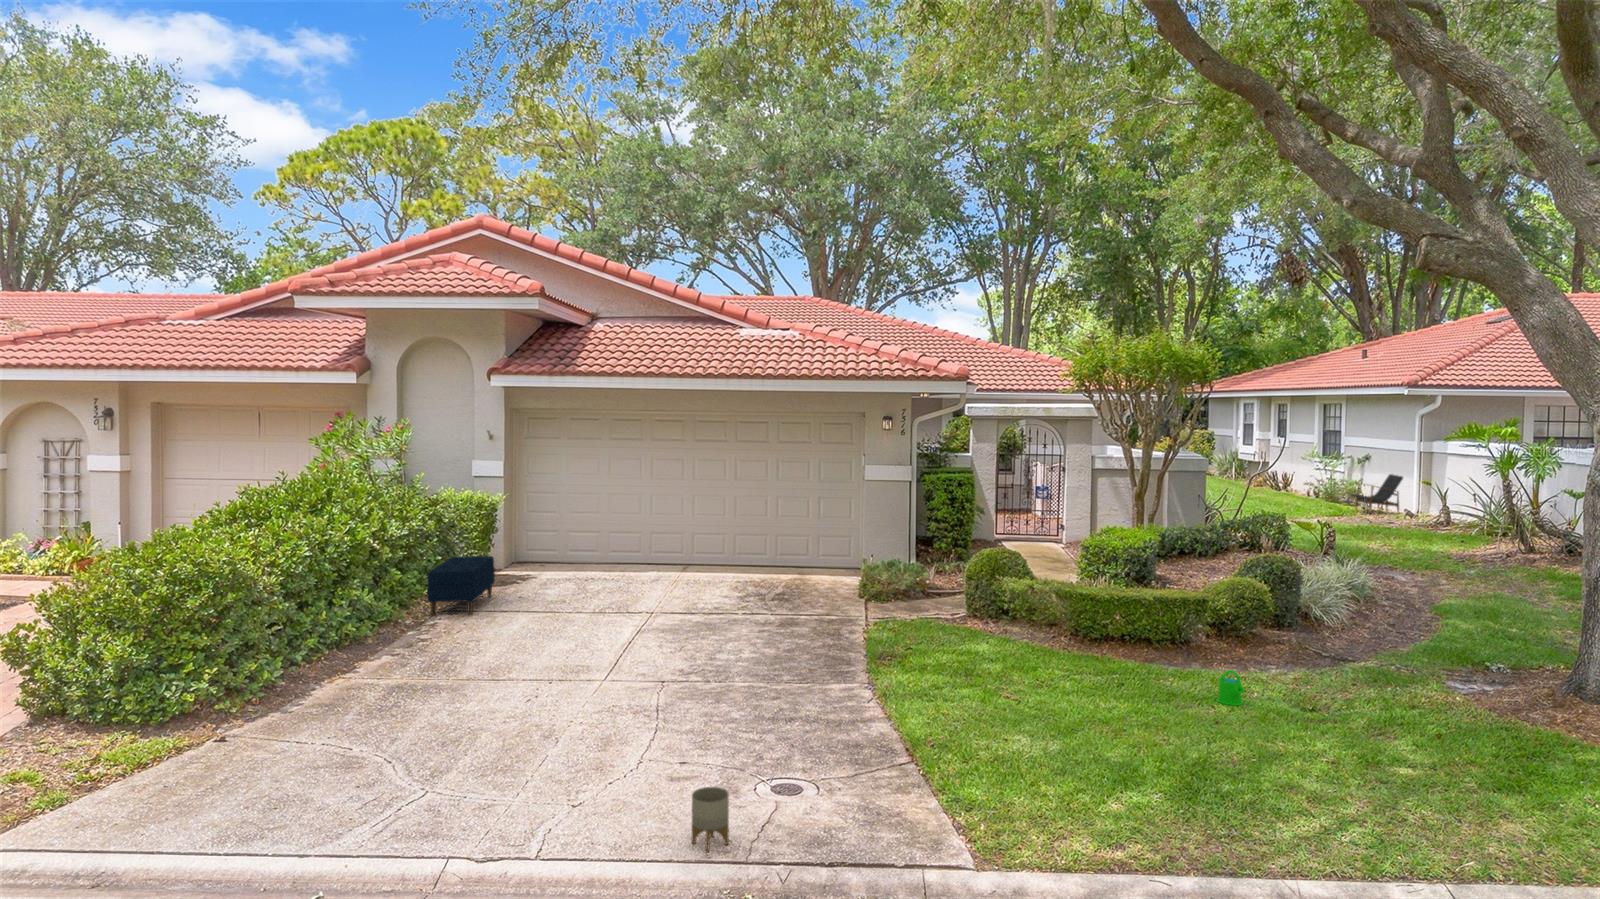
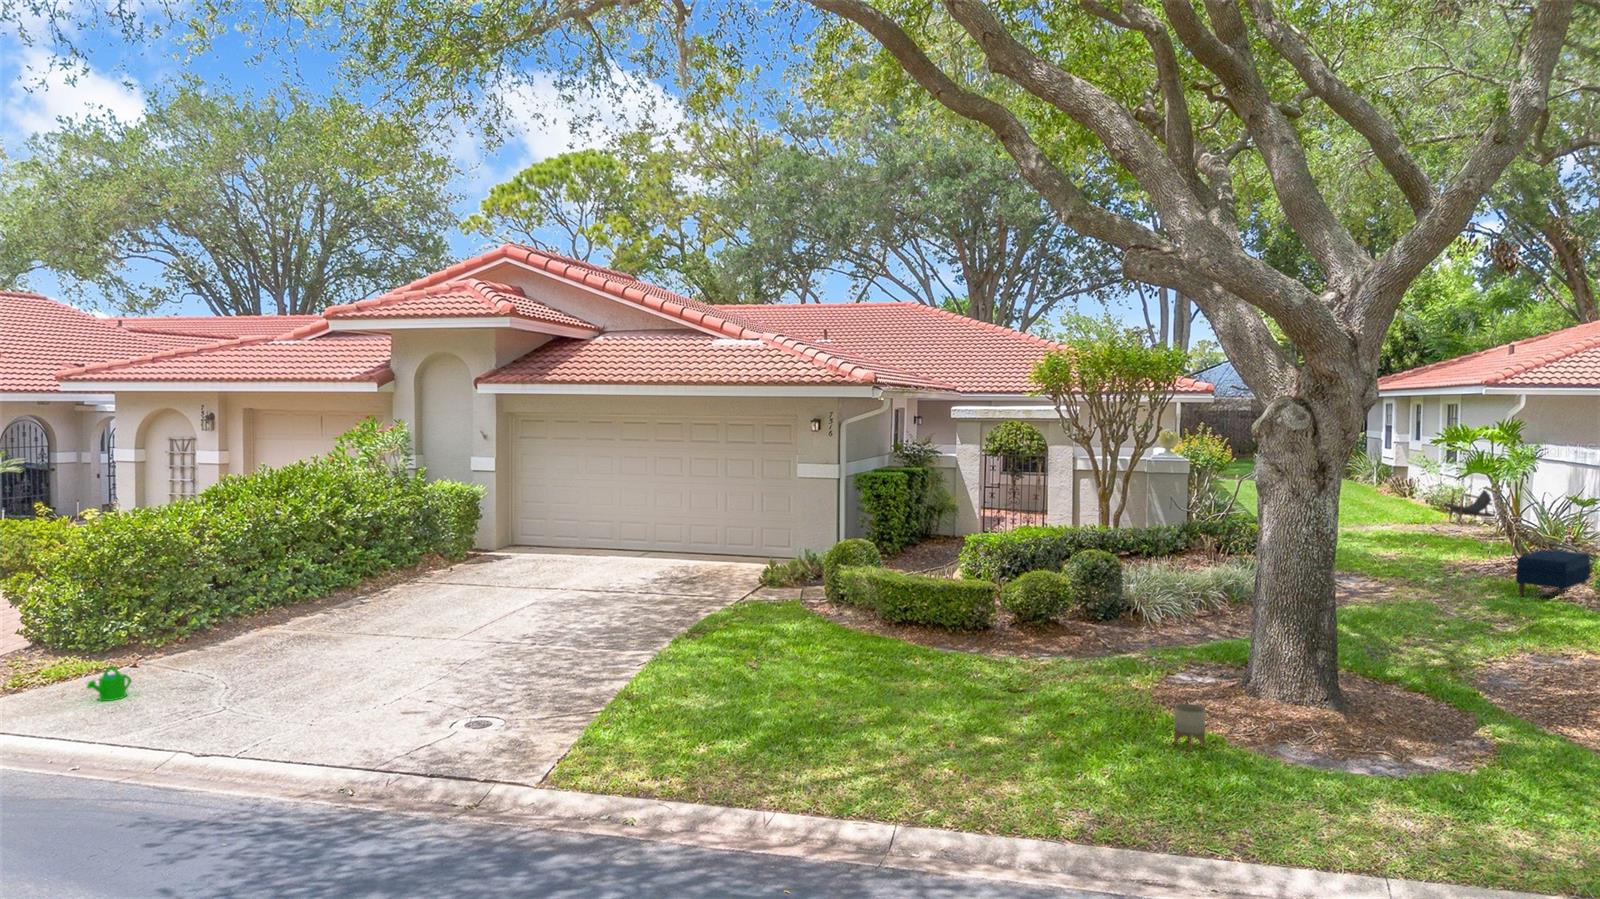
bench: present [427,556,495,616] -> present [1516,549,1590,596]
watering can: present [1217,670,1244,706] -> present [87,666,131,701]
planter: present [692,787,729,852] -> present [1174,703,1206,751]

